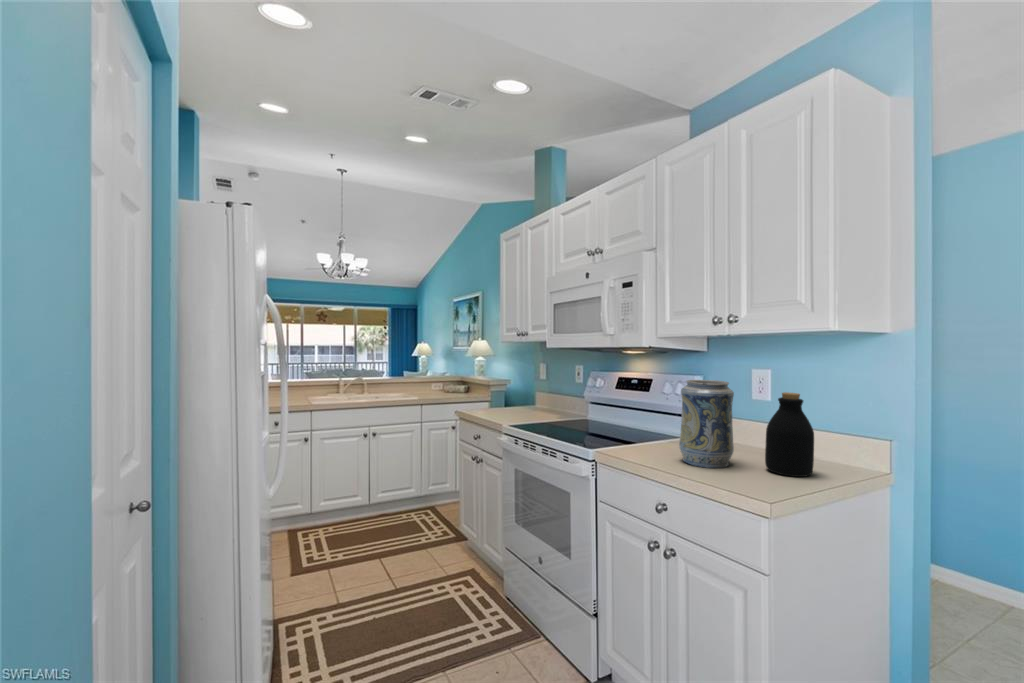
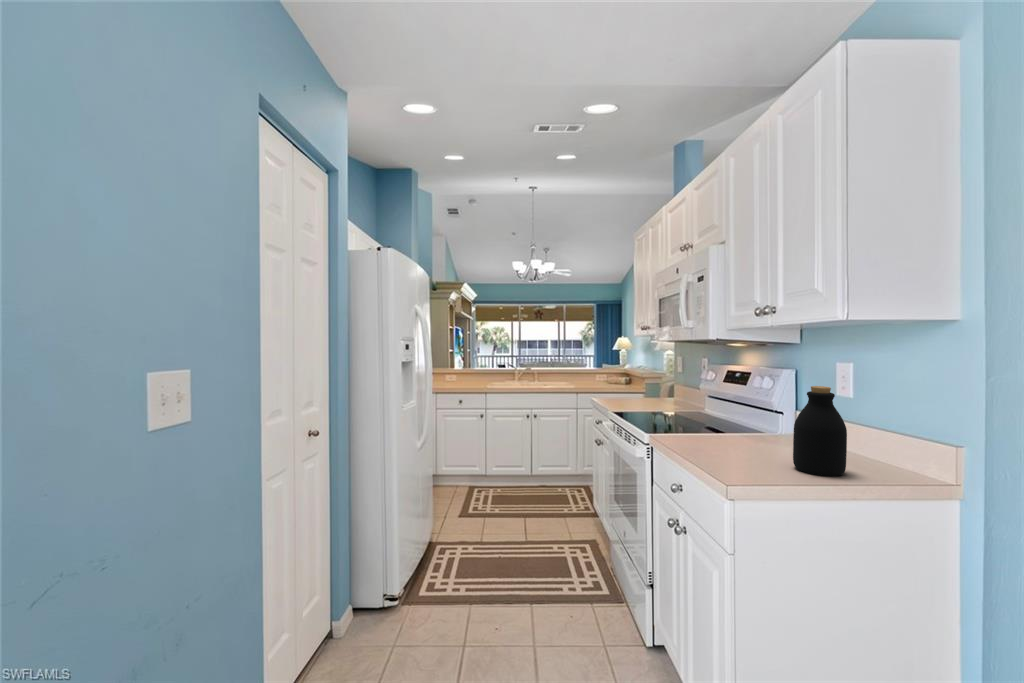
decorative vase: present [679,380,734,468] -> none [715,371,771,459]

